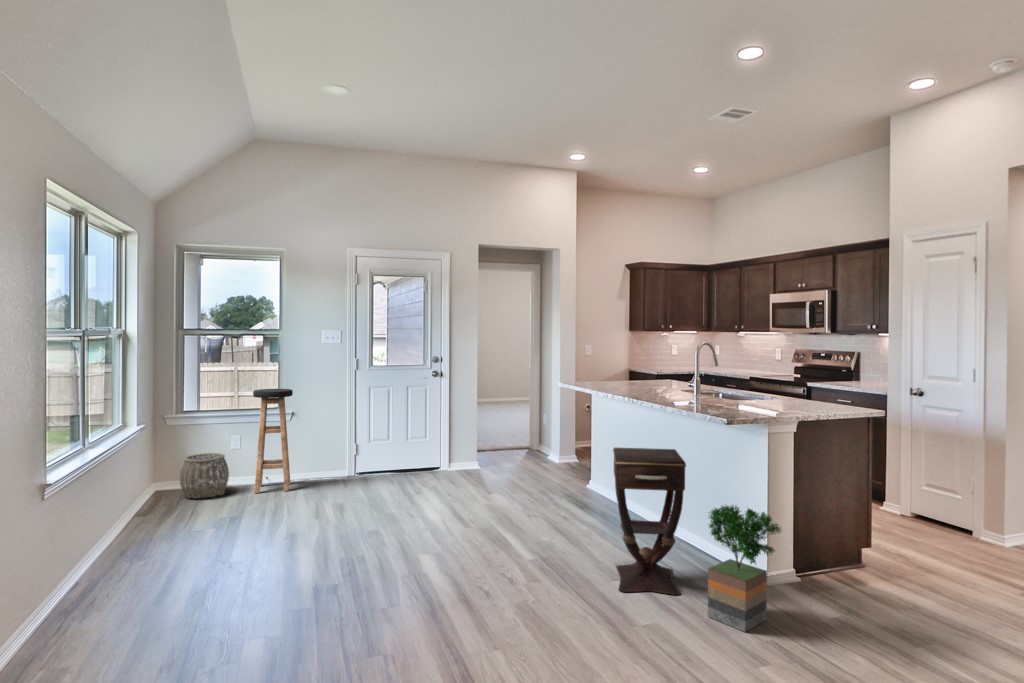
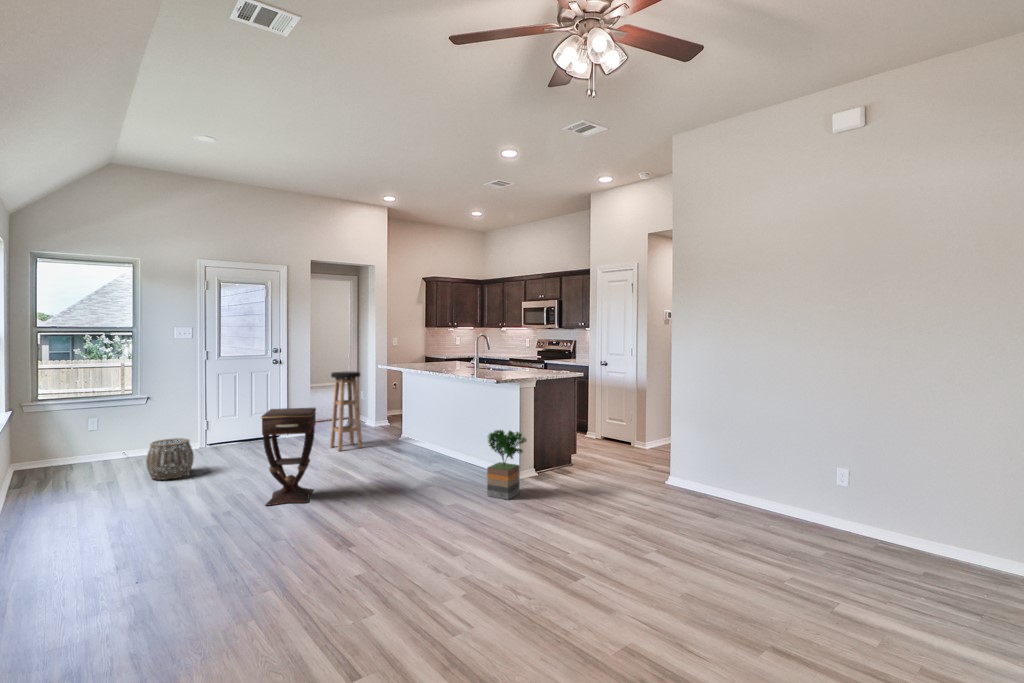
bar stool: present [253,389,293,493] -> present [330,371,362,451]
side table: present [613,447,686,595] -> present [261,408,316,506]
woven basket: present [180,453,229,499] -> present [146,438,194,480]

